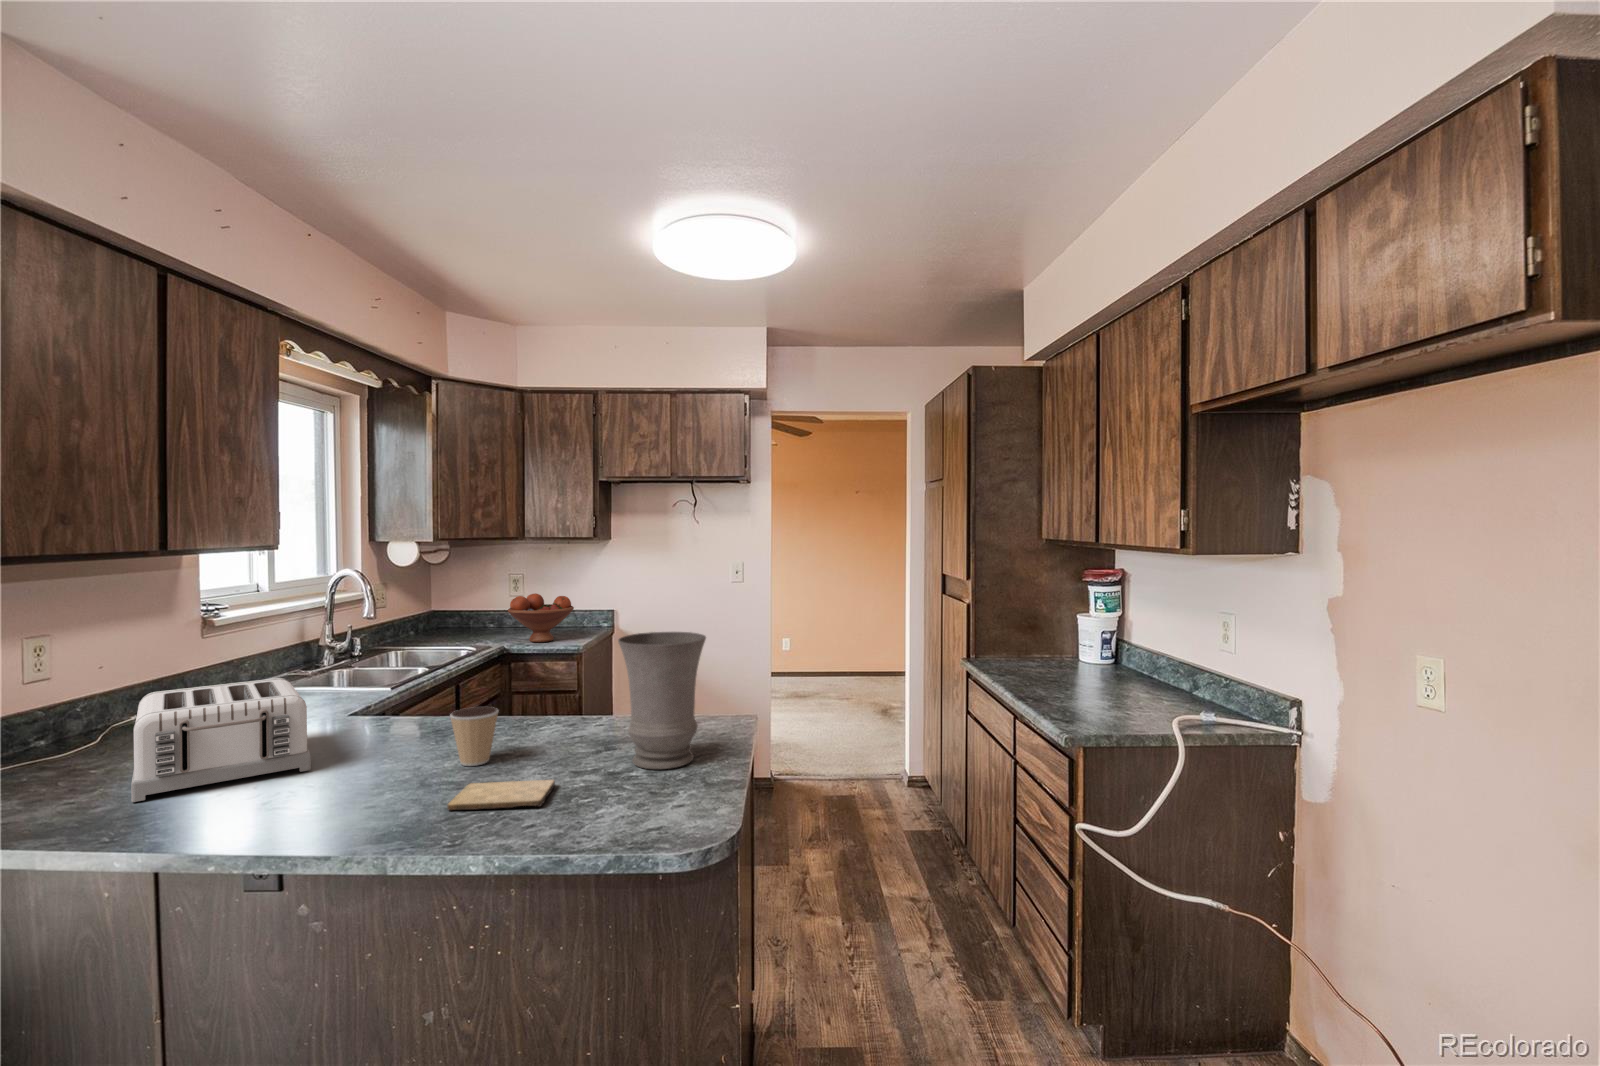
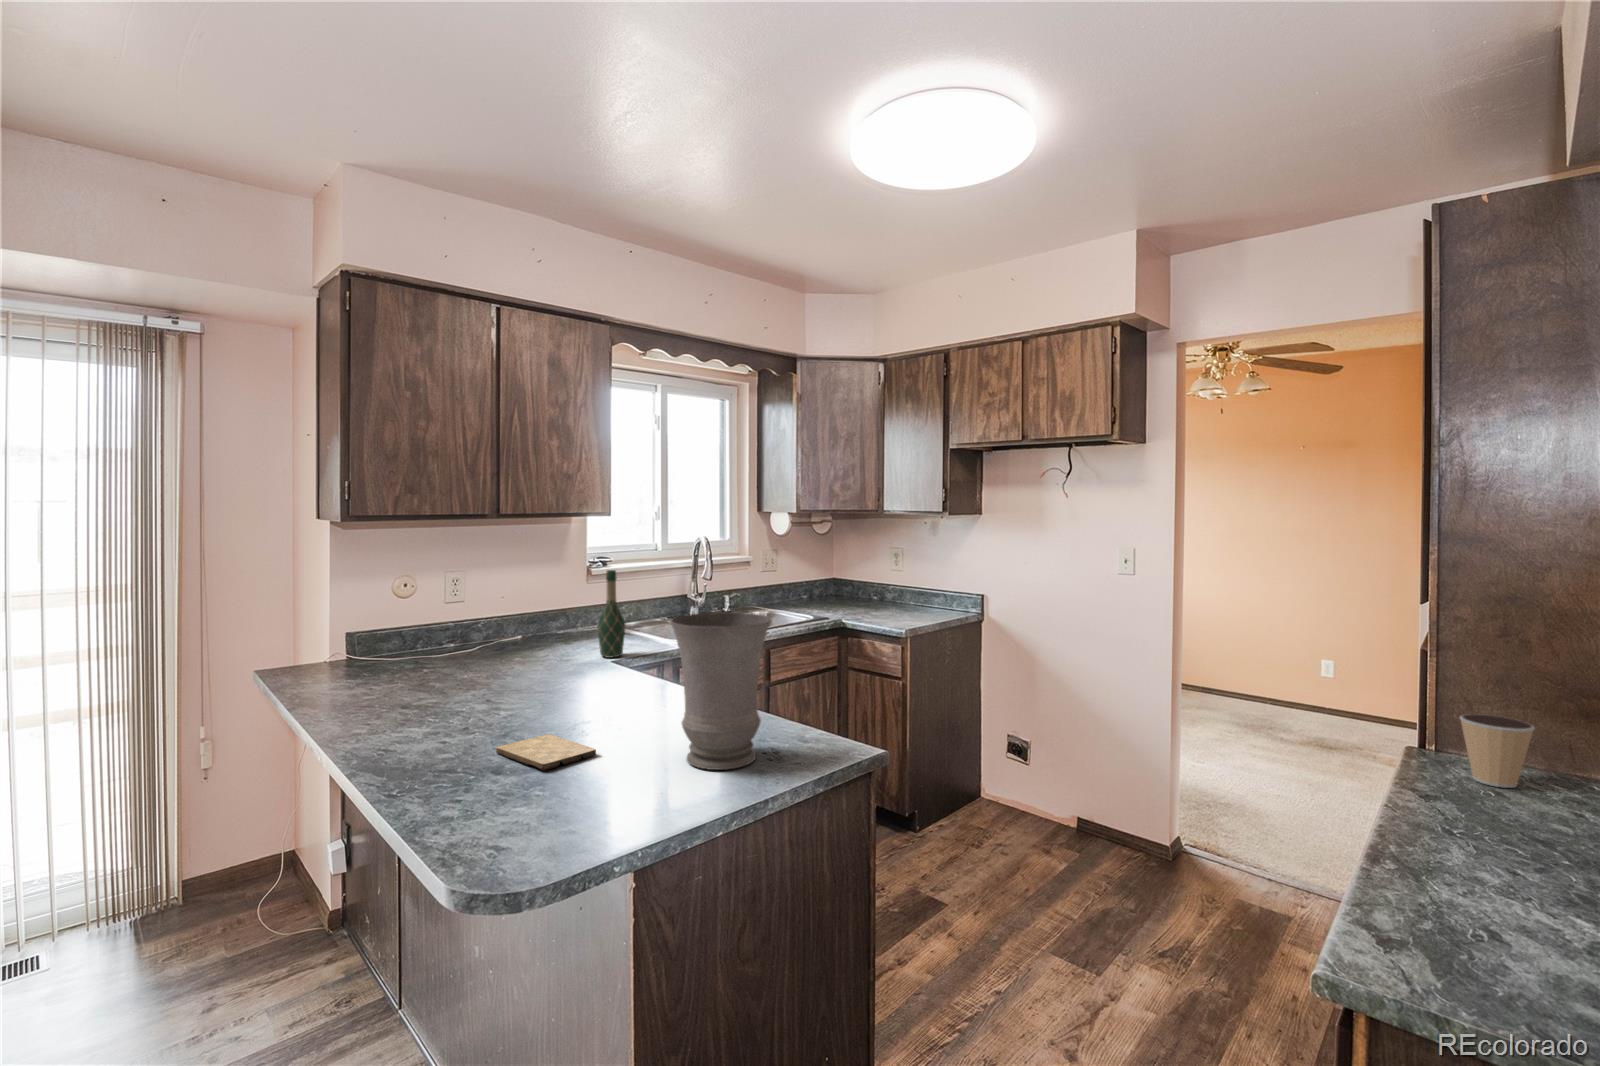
fruit bowl: present [508,593,574,642] -> none [853,569,918,620]
wine bottle: none [309,613,348,717] -> present [597,570,625,658]
toaster: present [131,678,311,802] -> none [404,618,554,696]
coffee cup: present [450,707,499,766] -> present [1460,714,1535,788]

